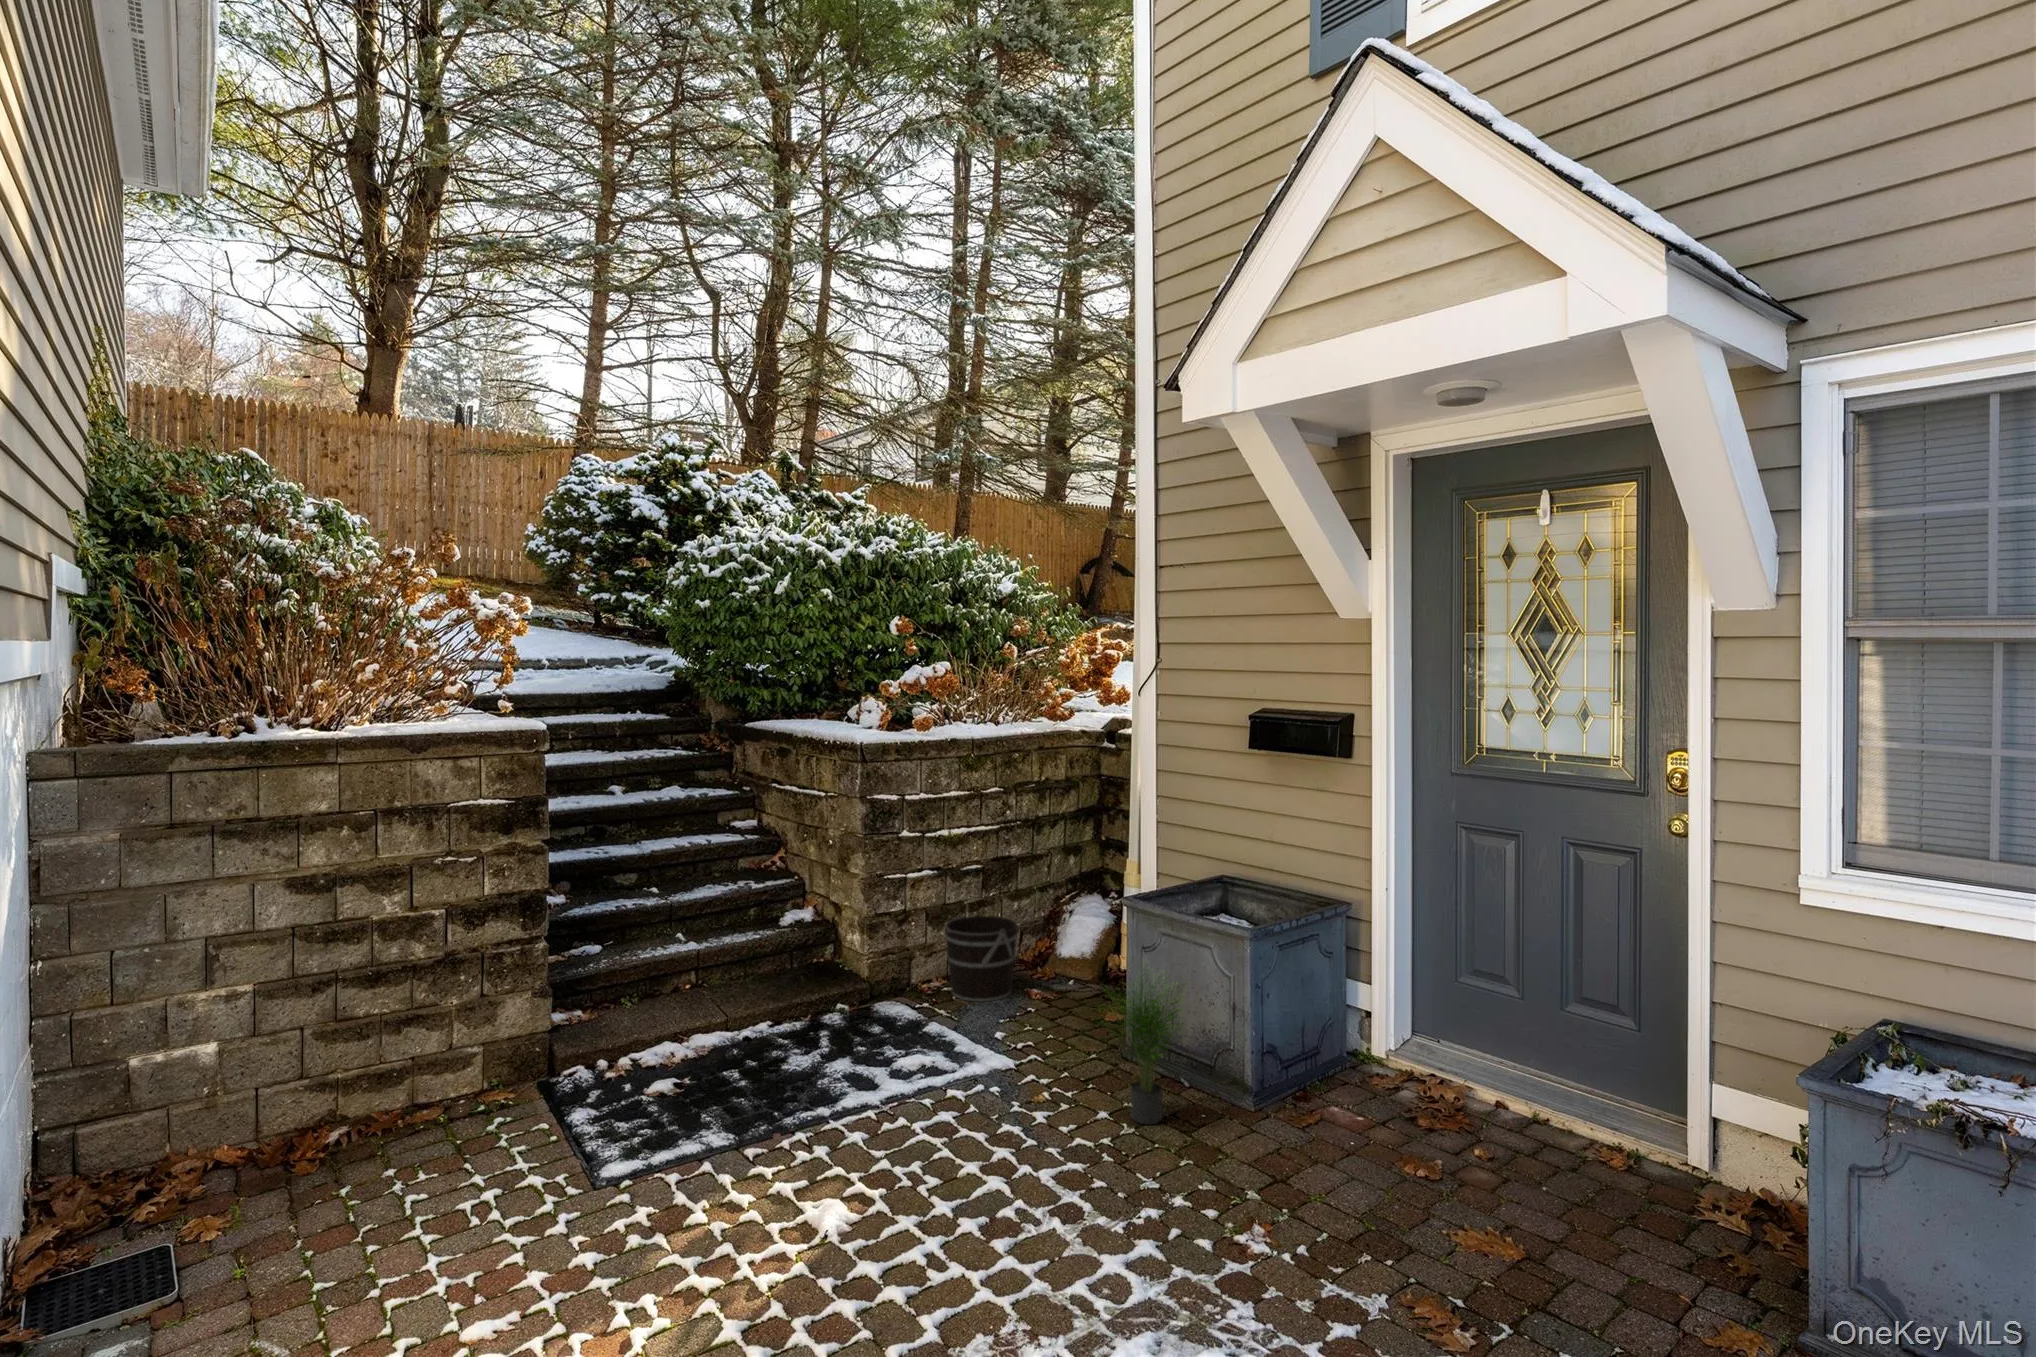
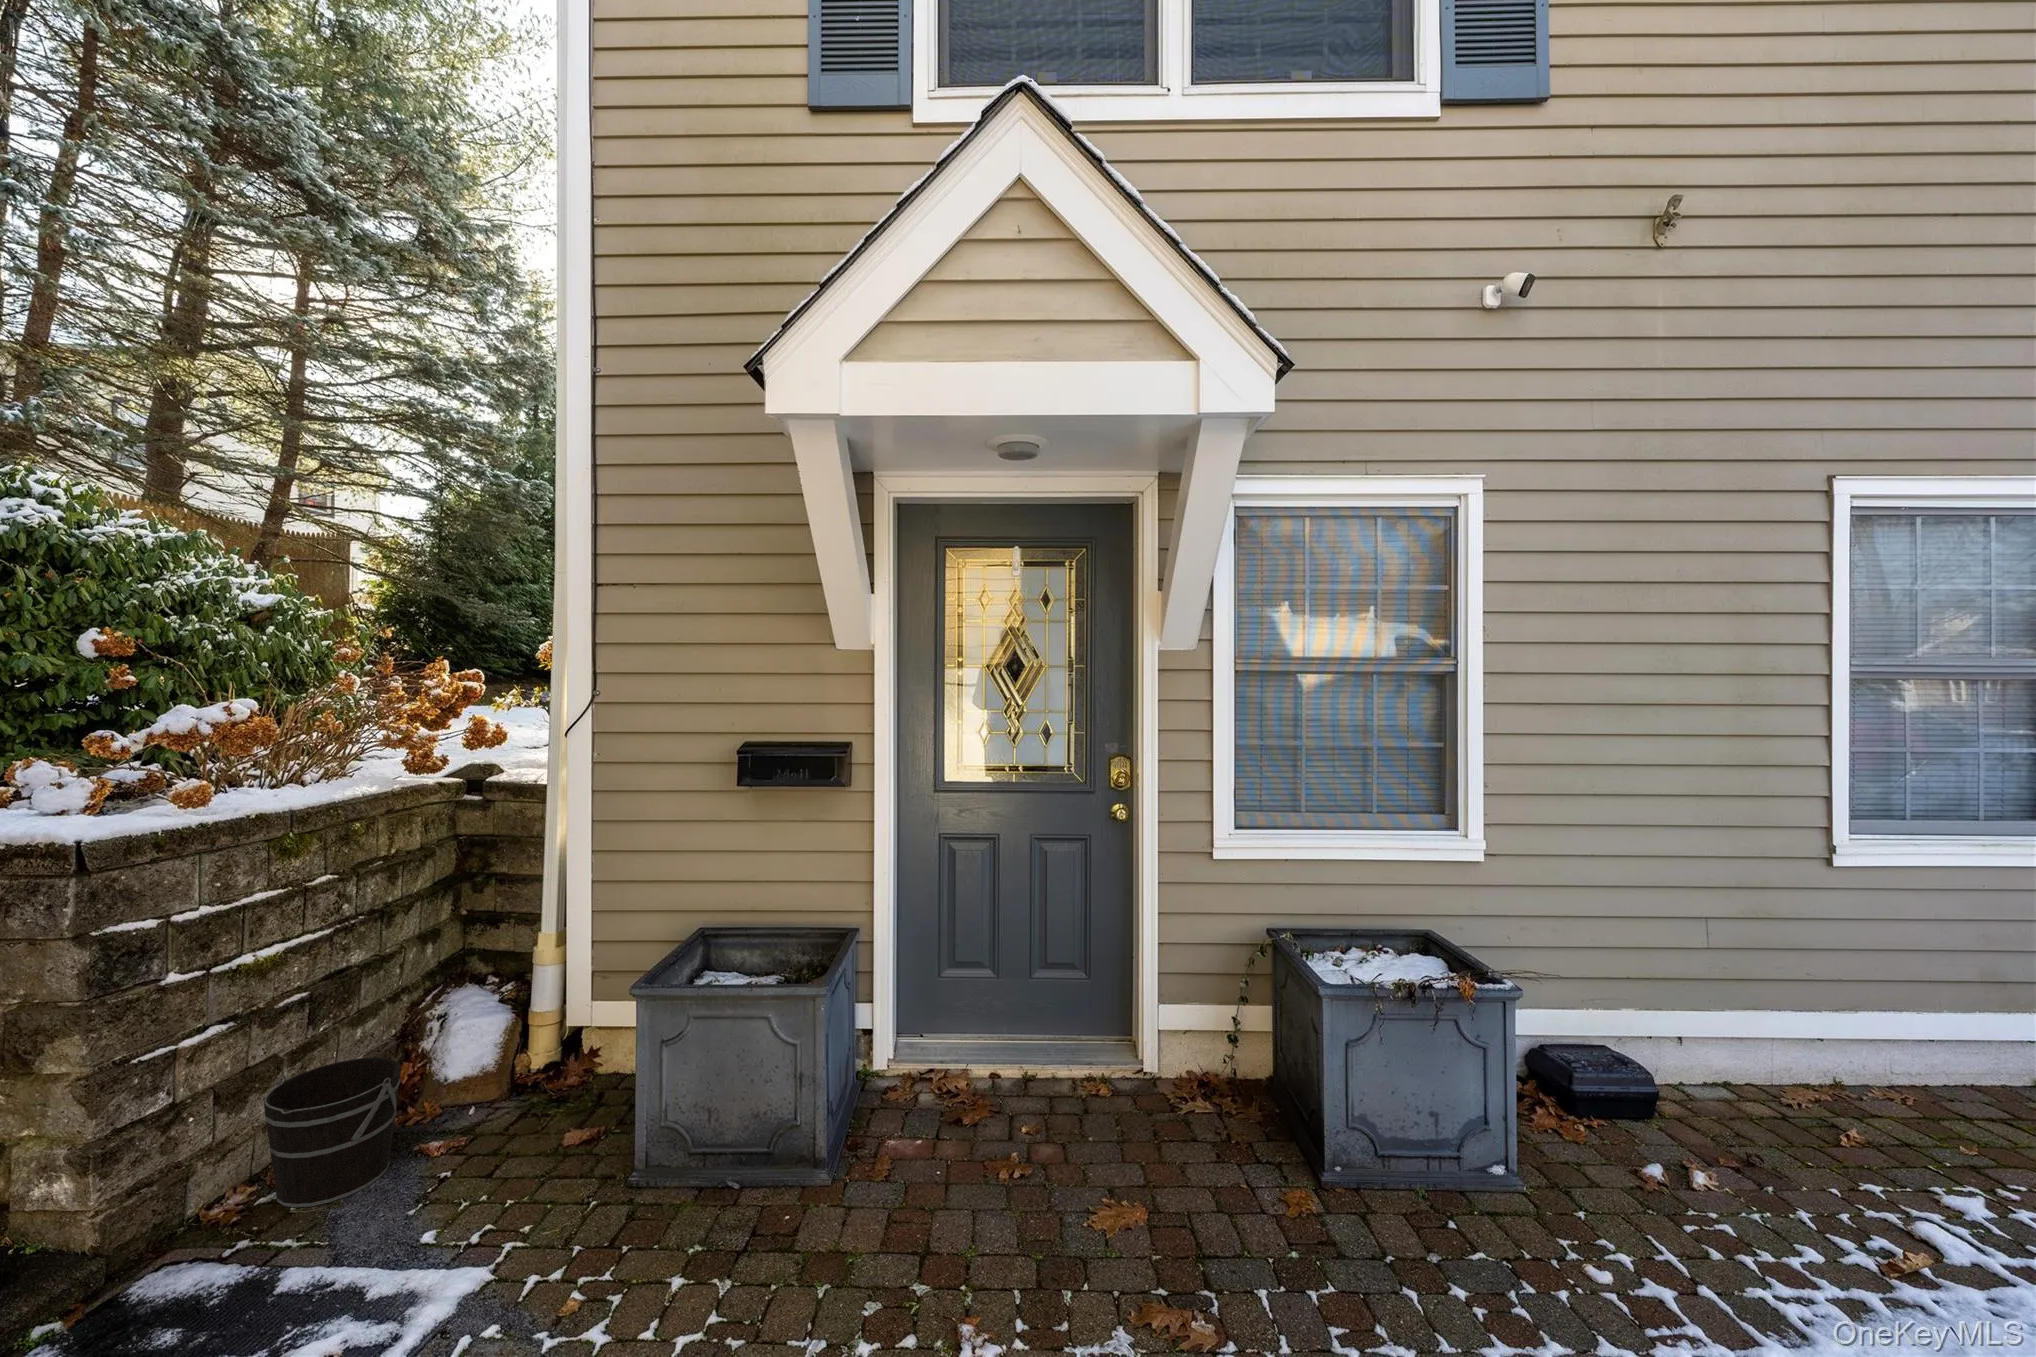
potted plant: present [1109,968,1185,1125] -> none [650,1063,796,1269]

